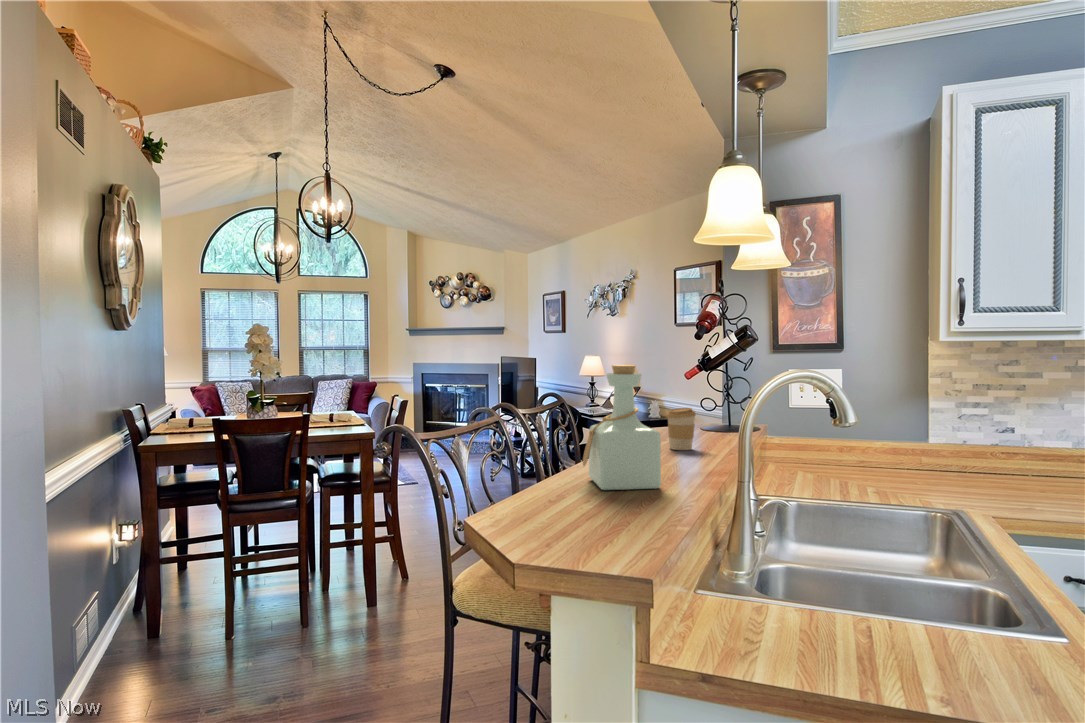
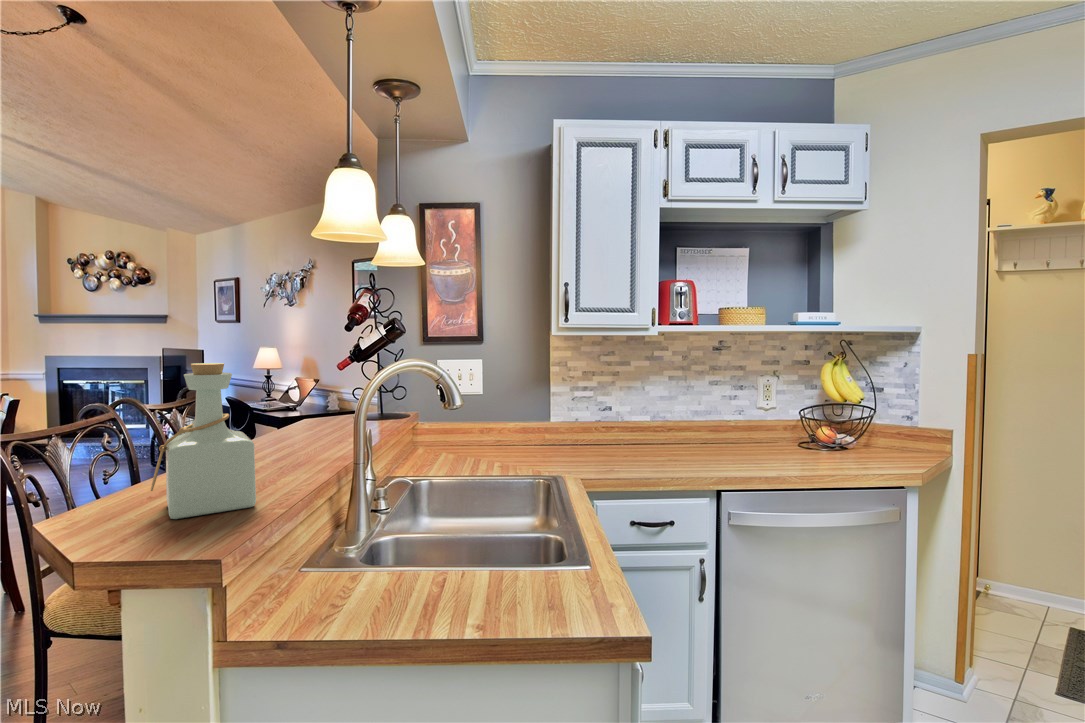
coffee cup: present [666,408,696,450] -> none [300,405,333,450]

